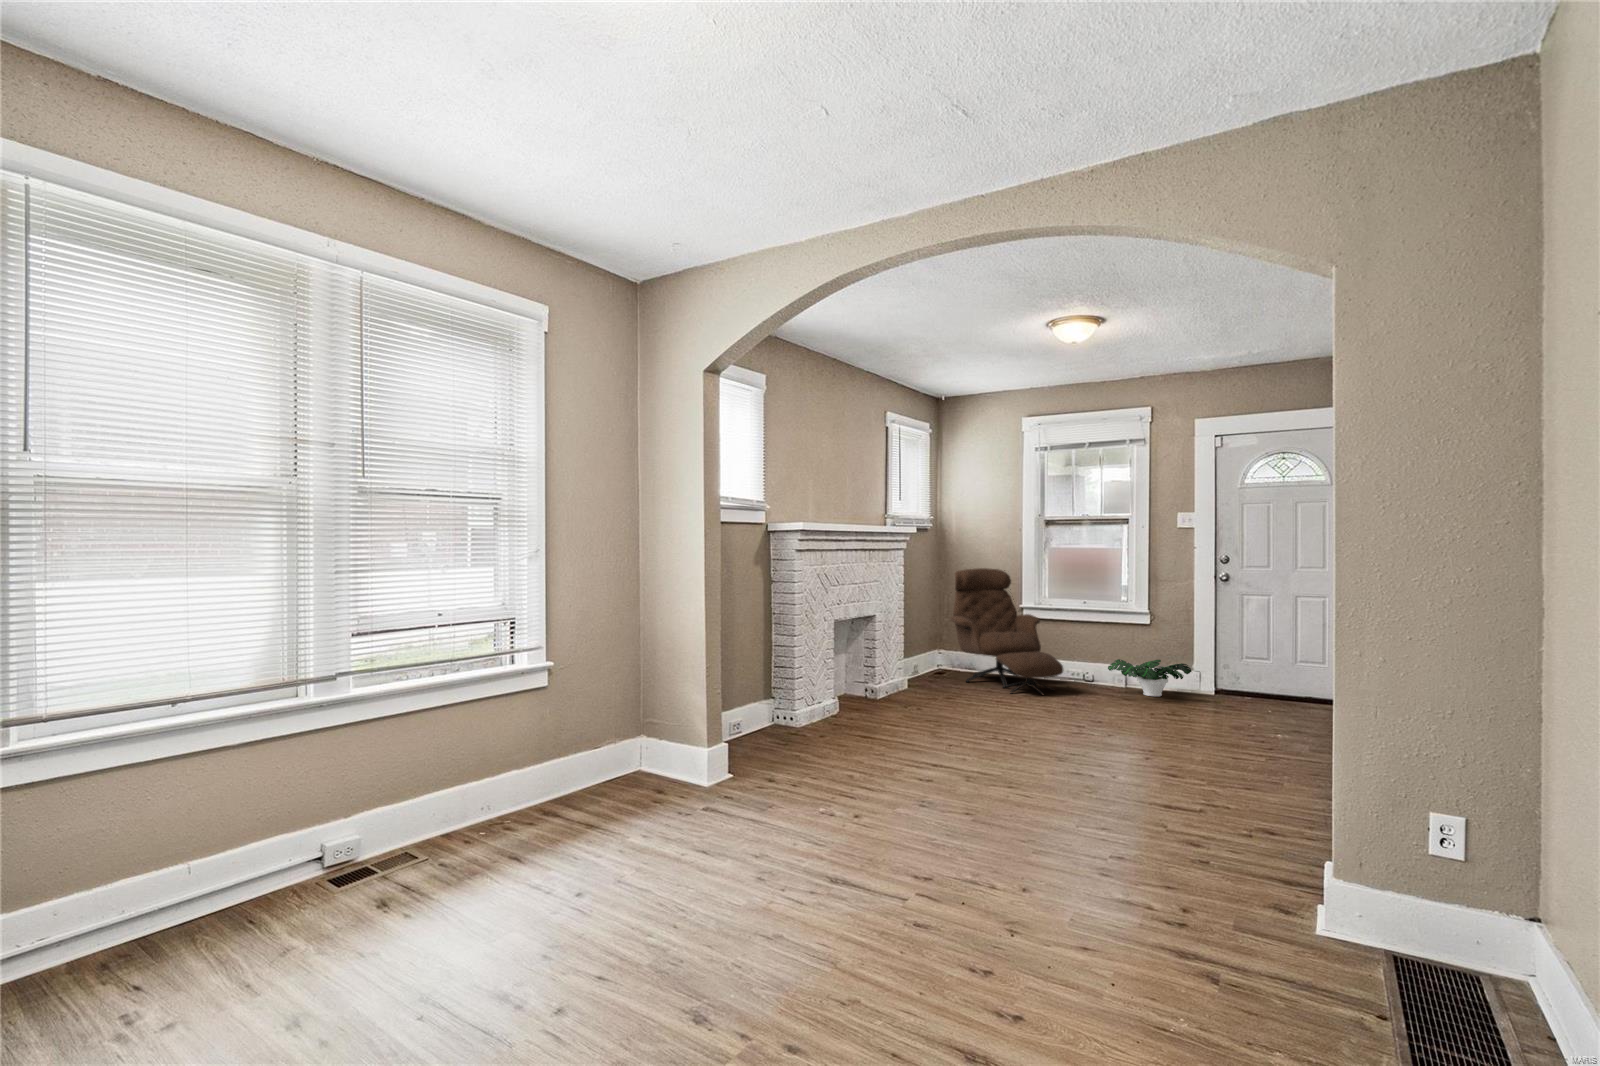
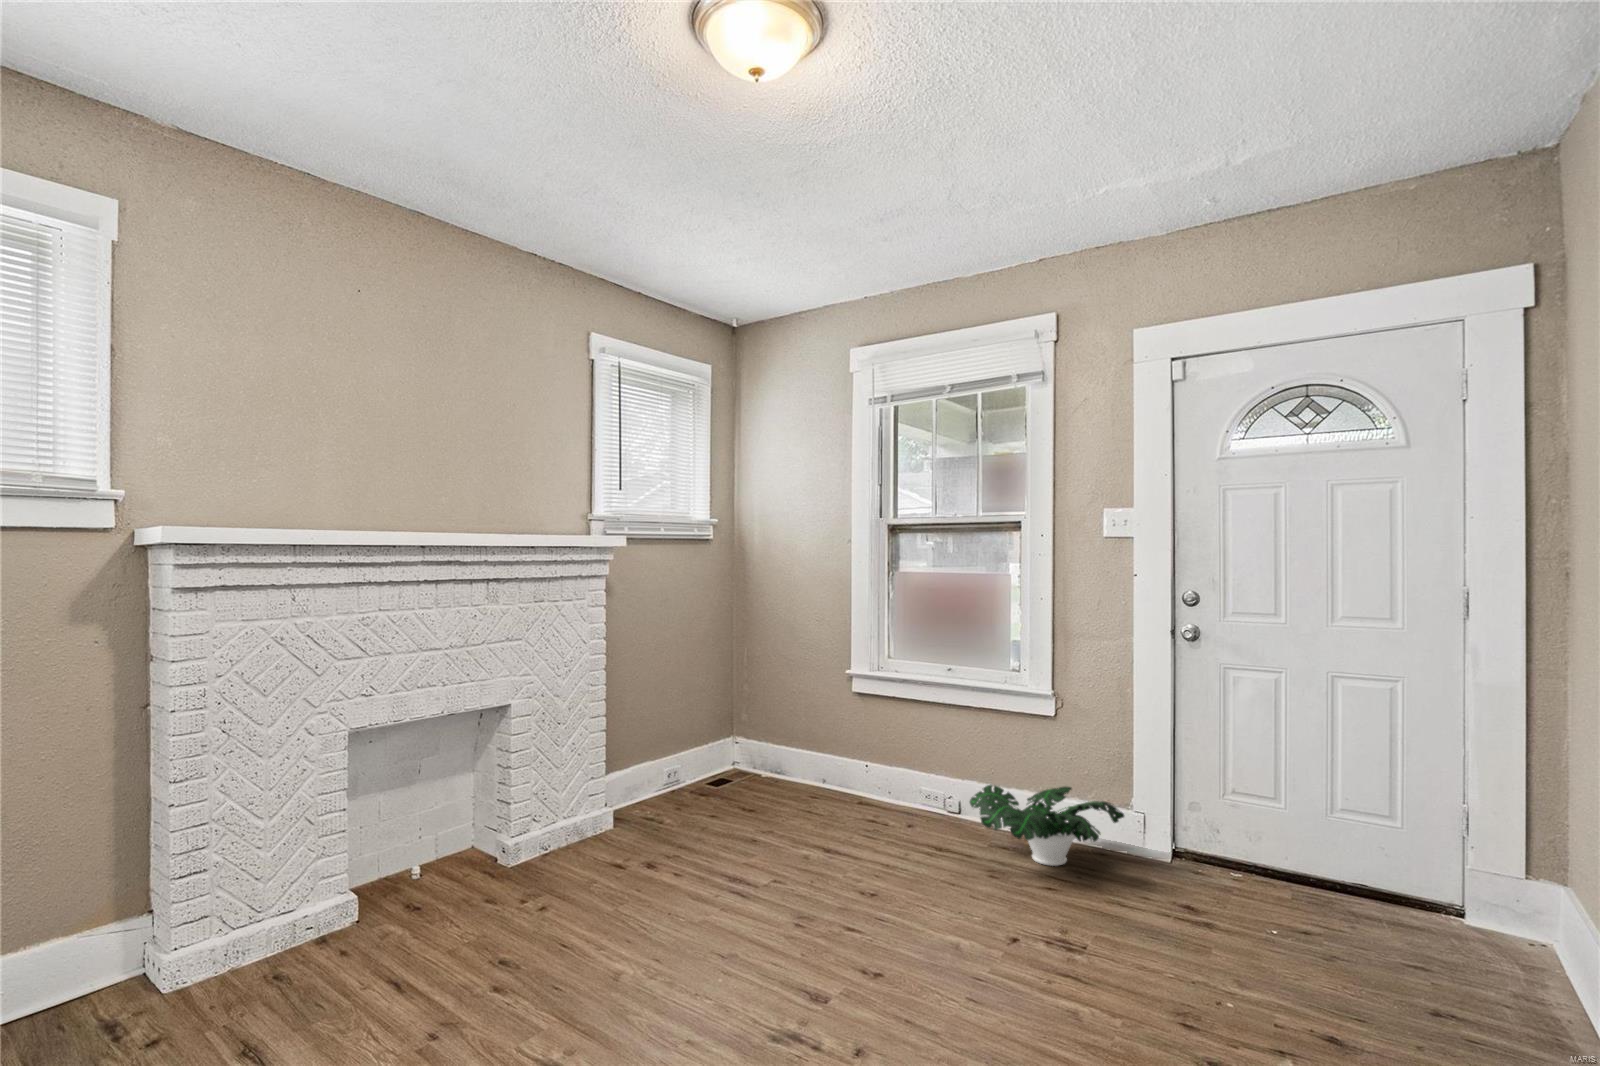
lounge chair: present [950,568,1063,695] -> none [720,606,882,859]

